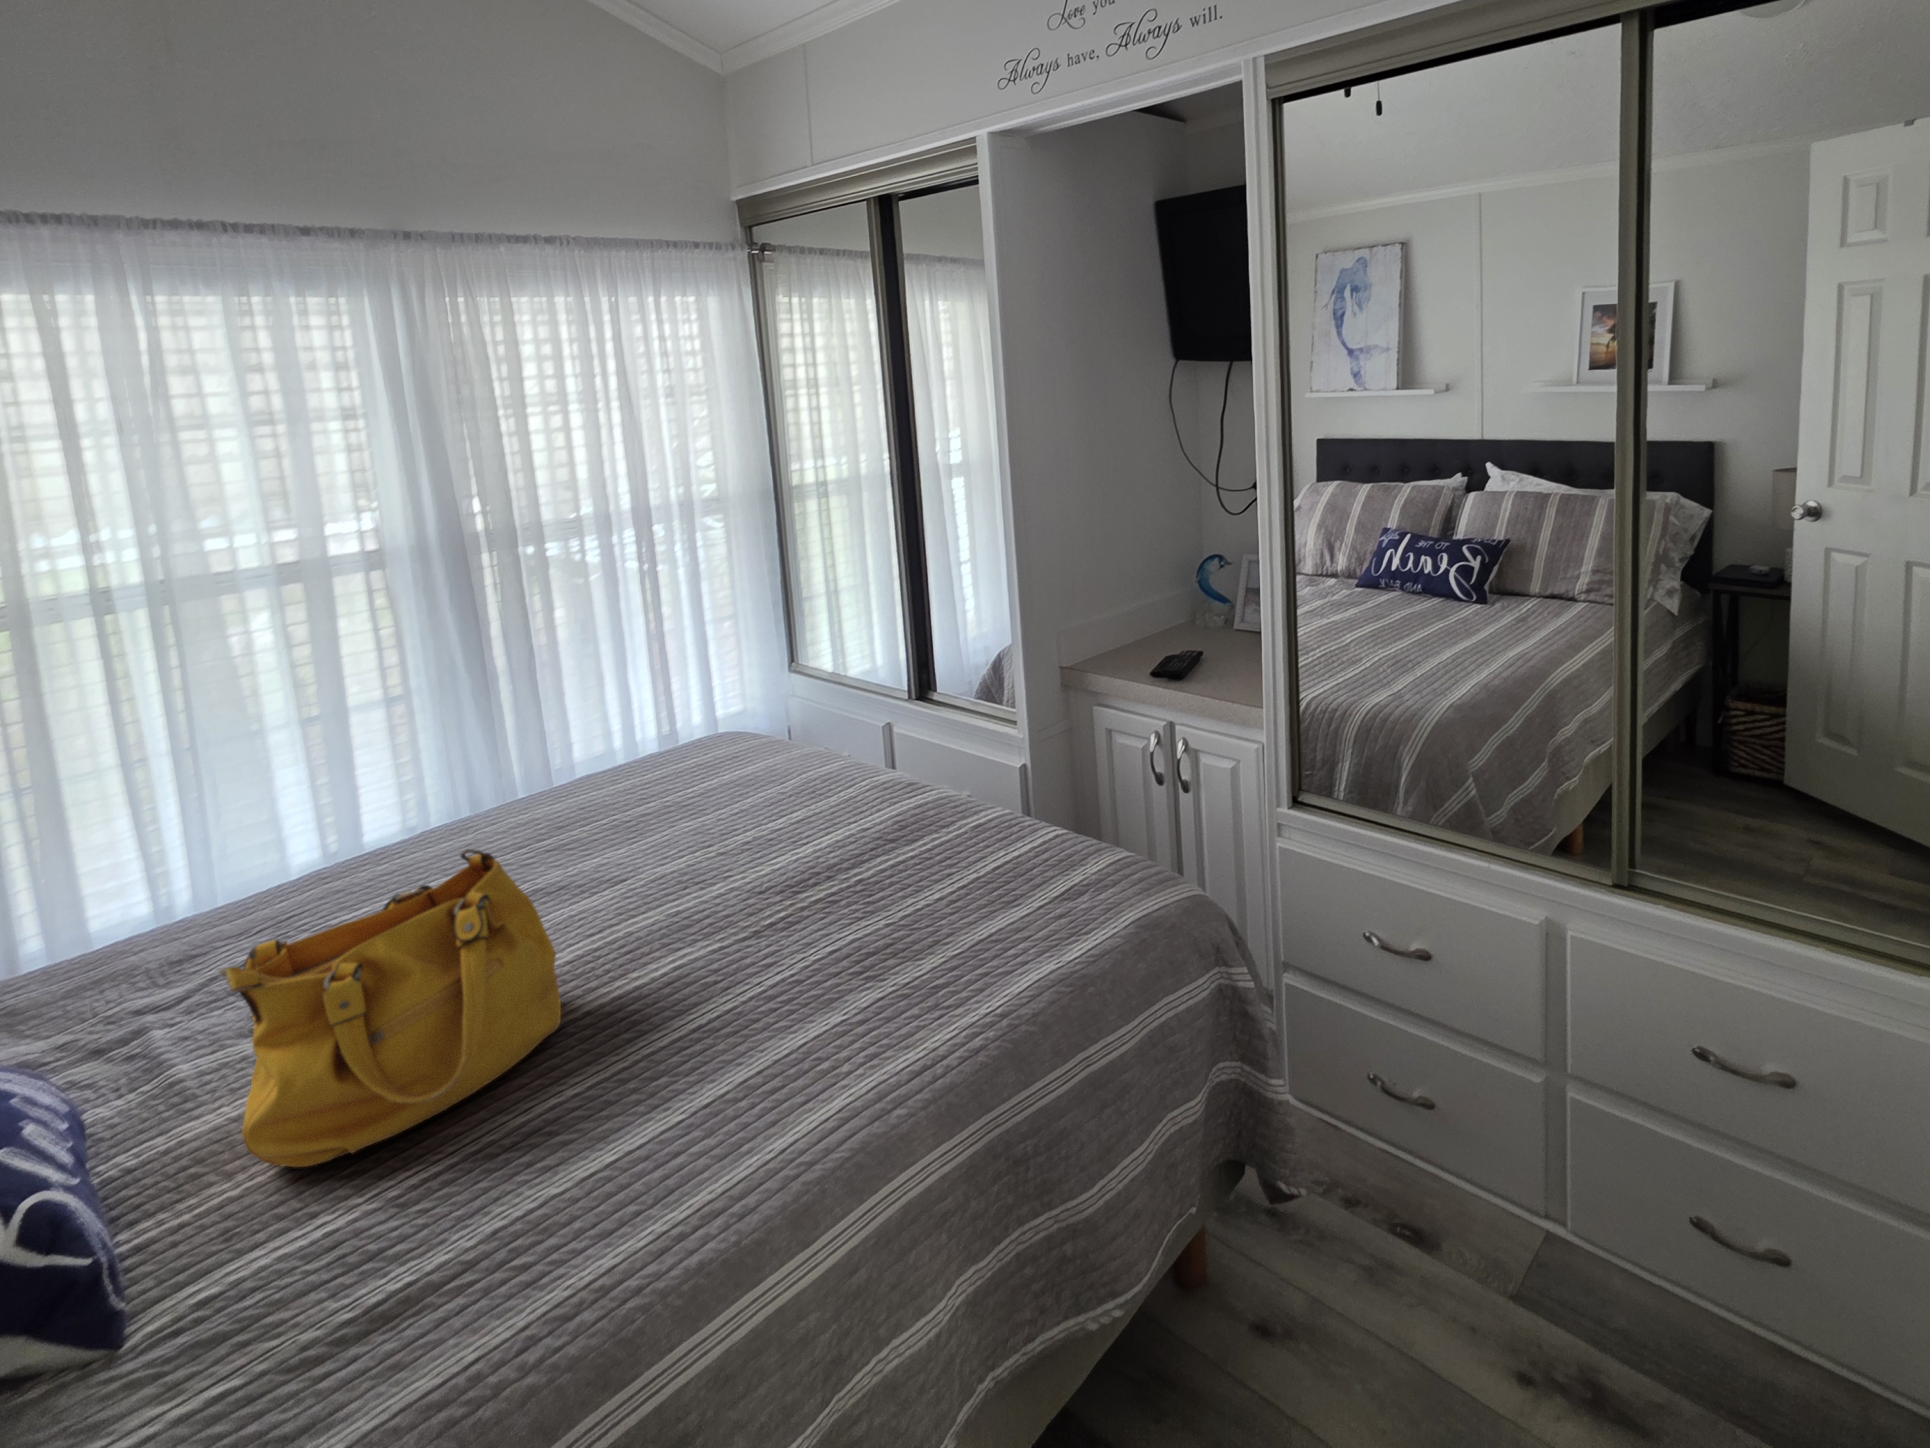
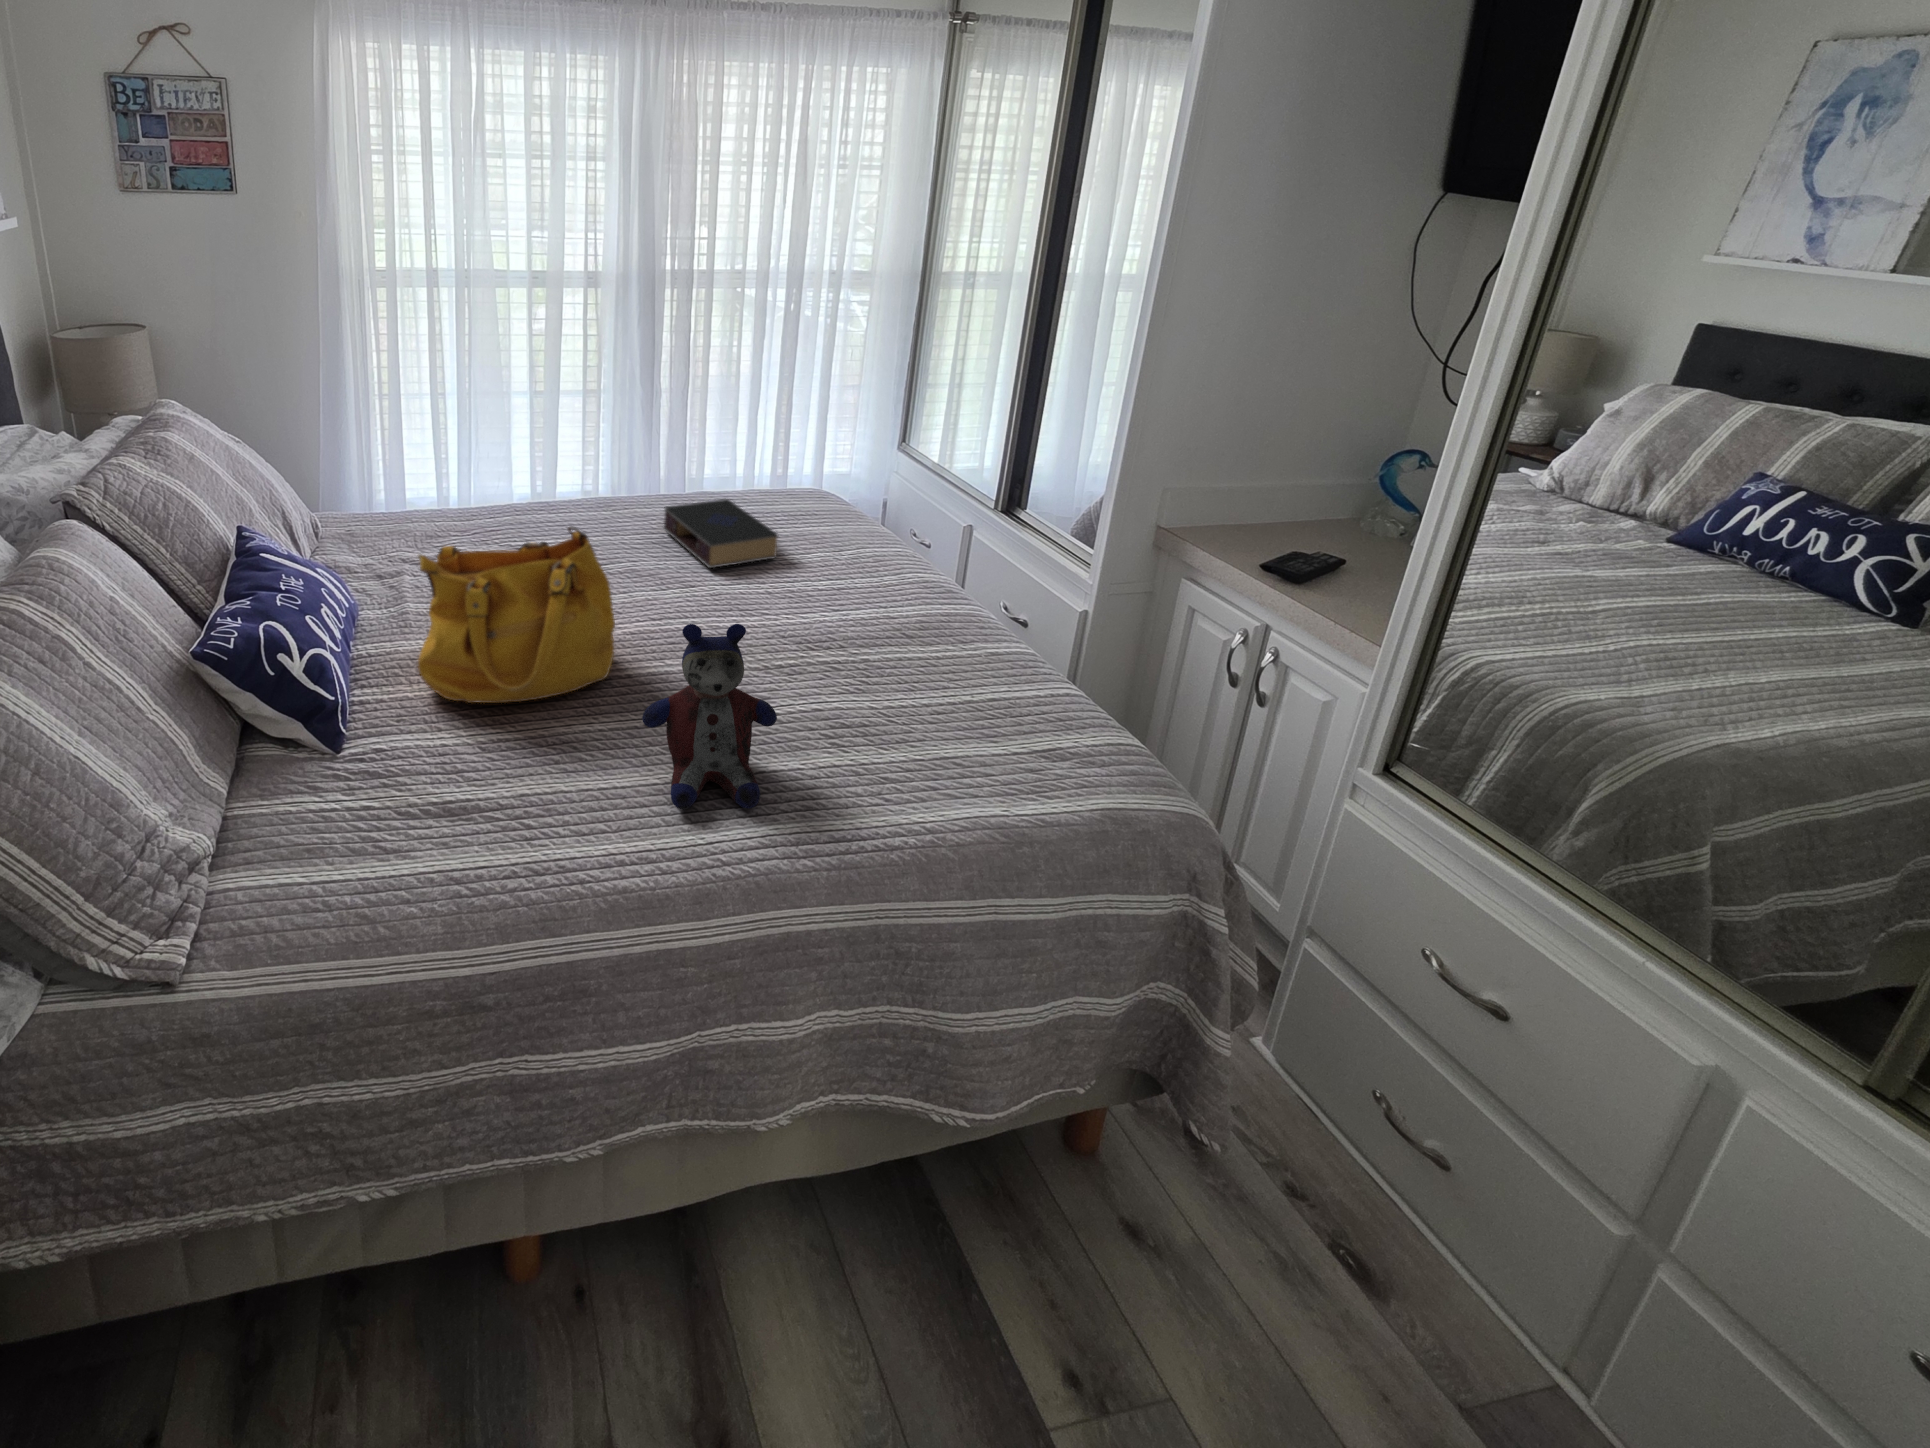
book: none [555,767,716,850] -> present [664,499,778,568]
stuffed bear: none [645,880,819,1135] -> present [642,624,777,809]

